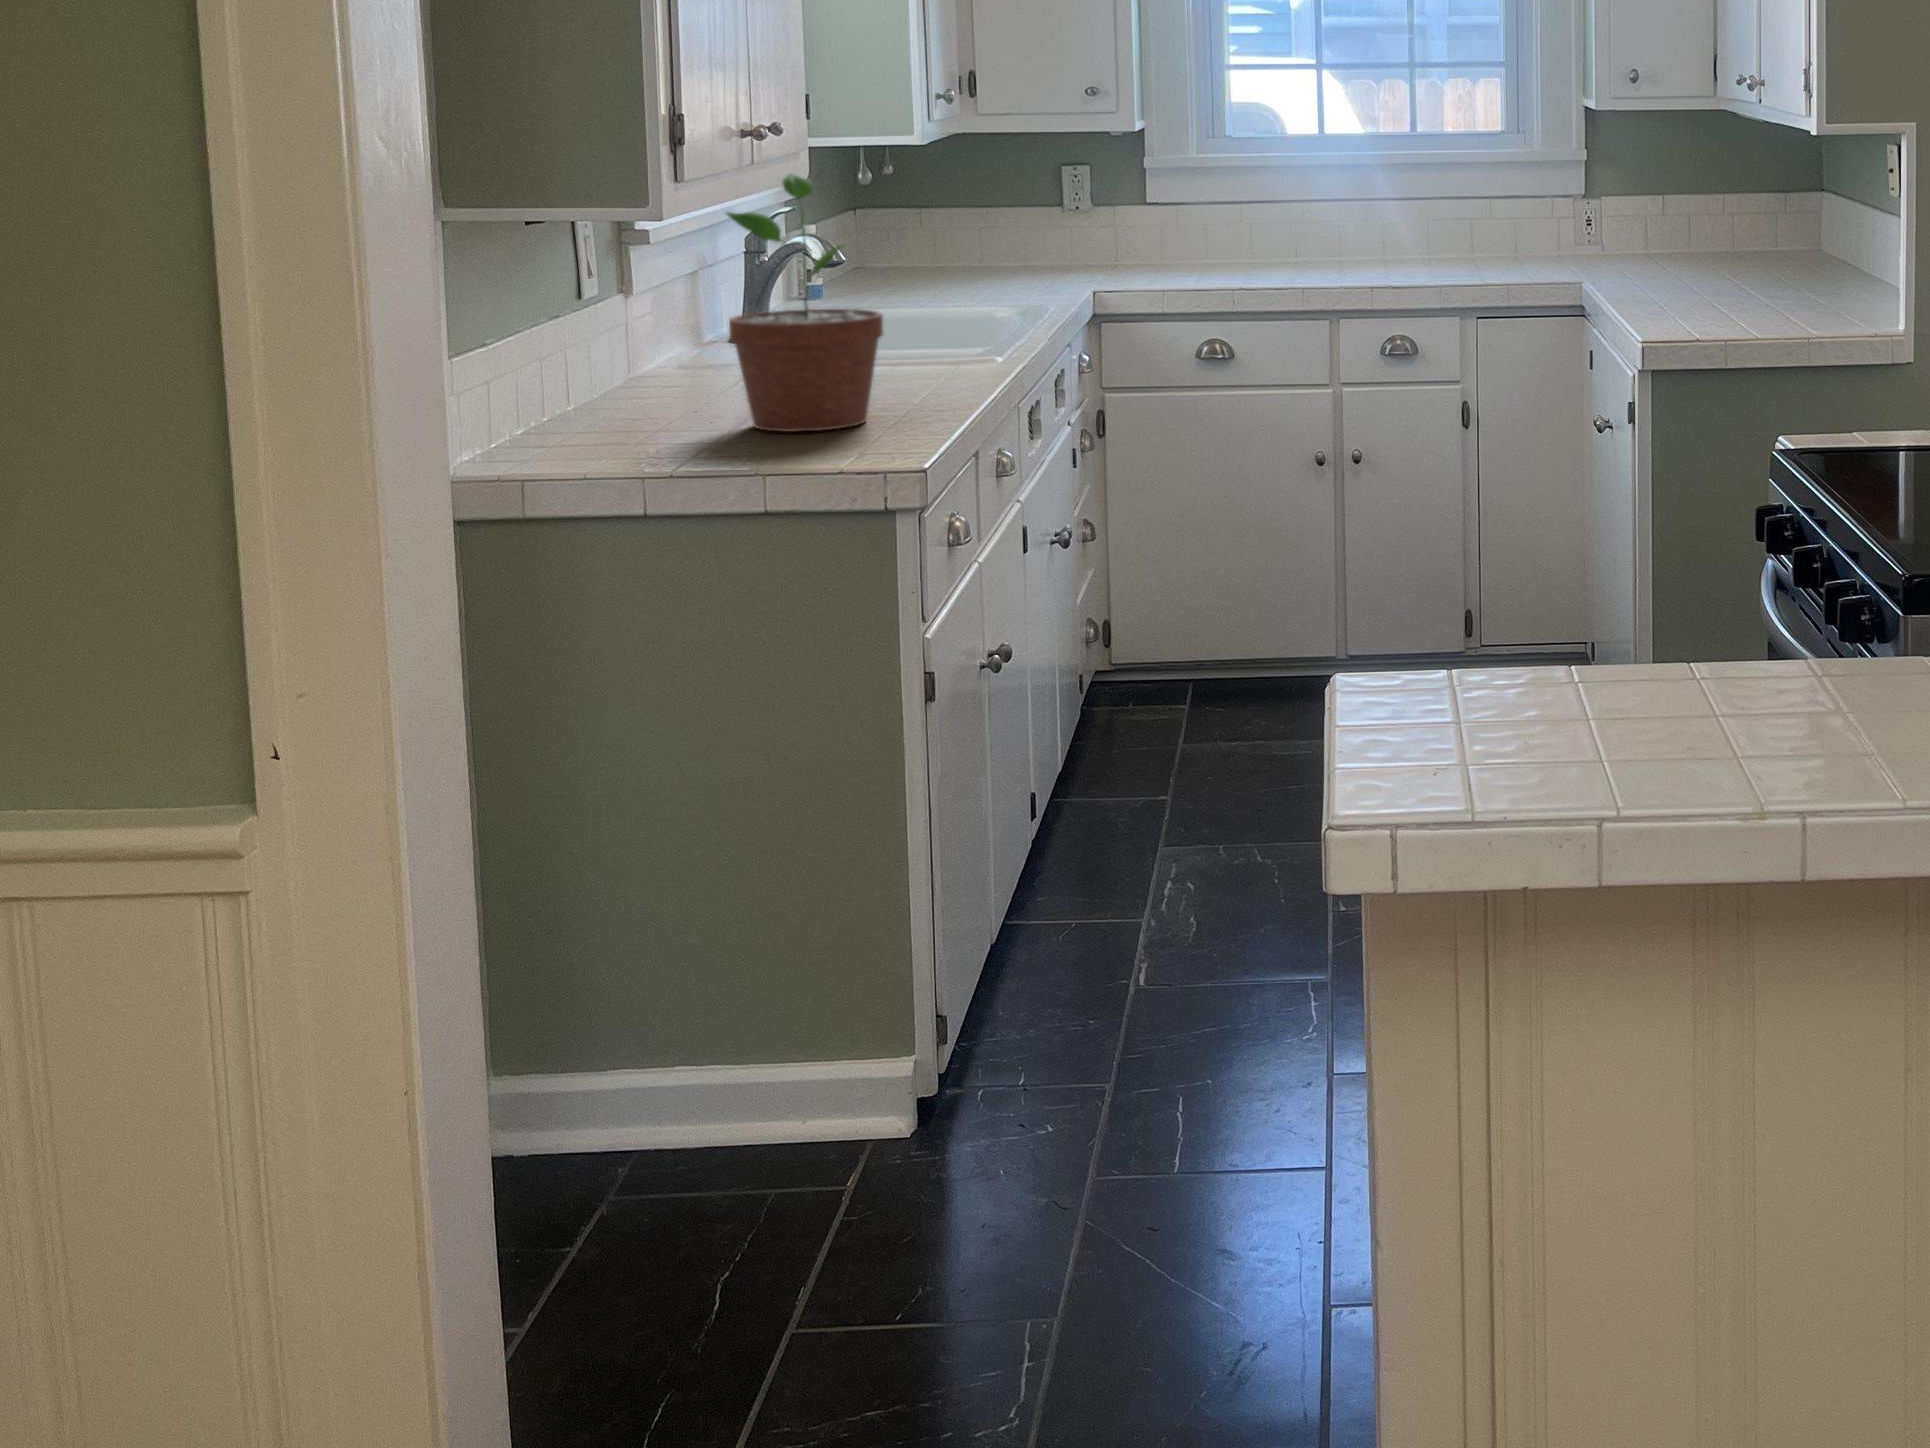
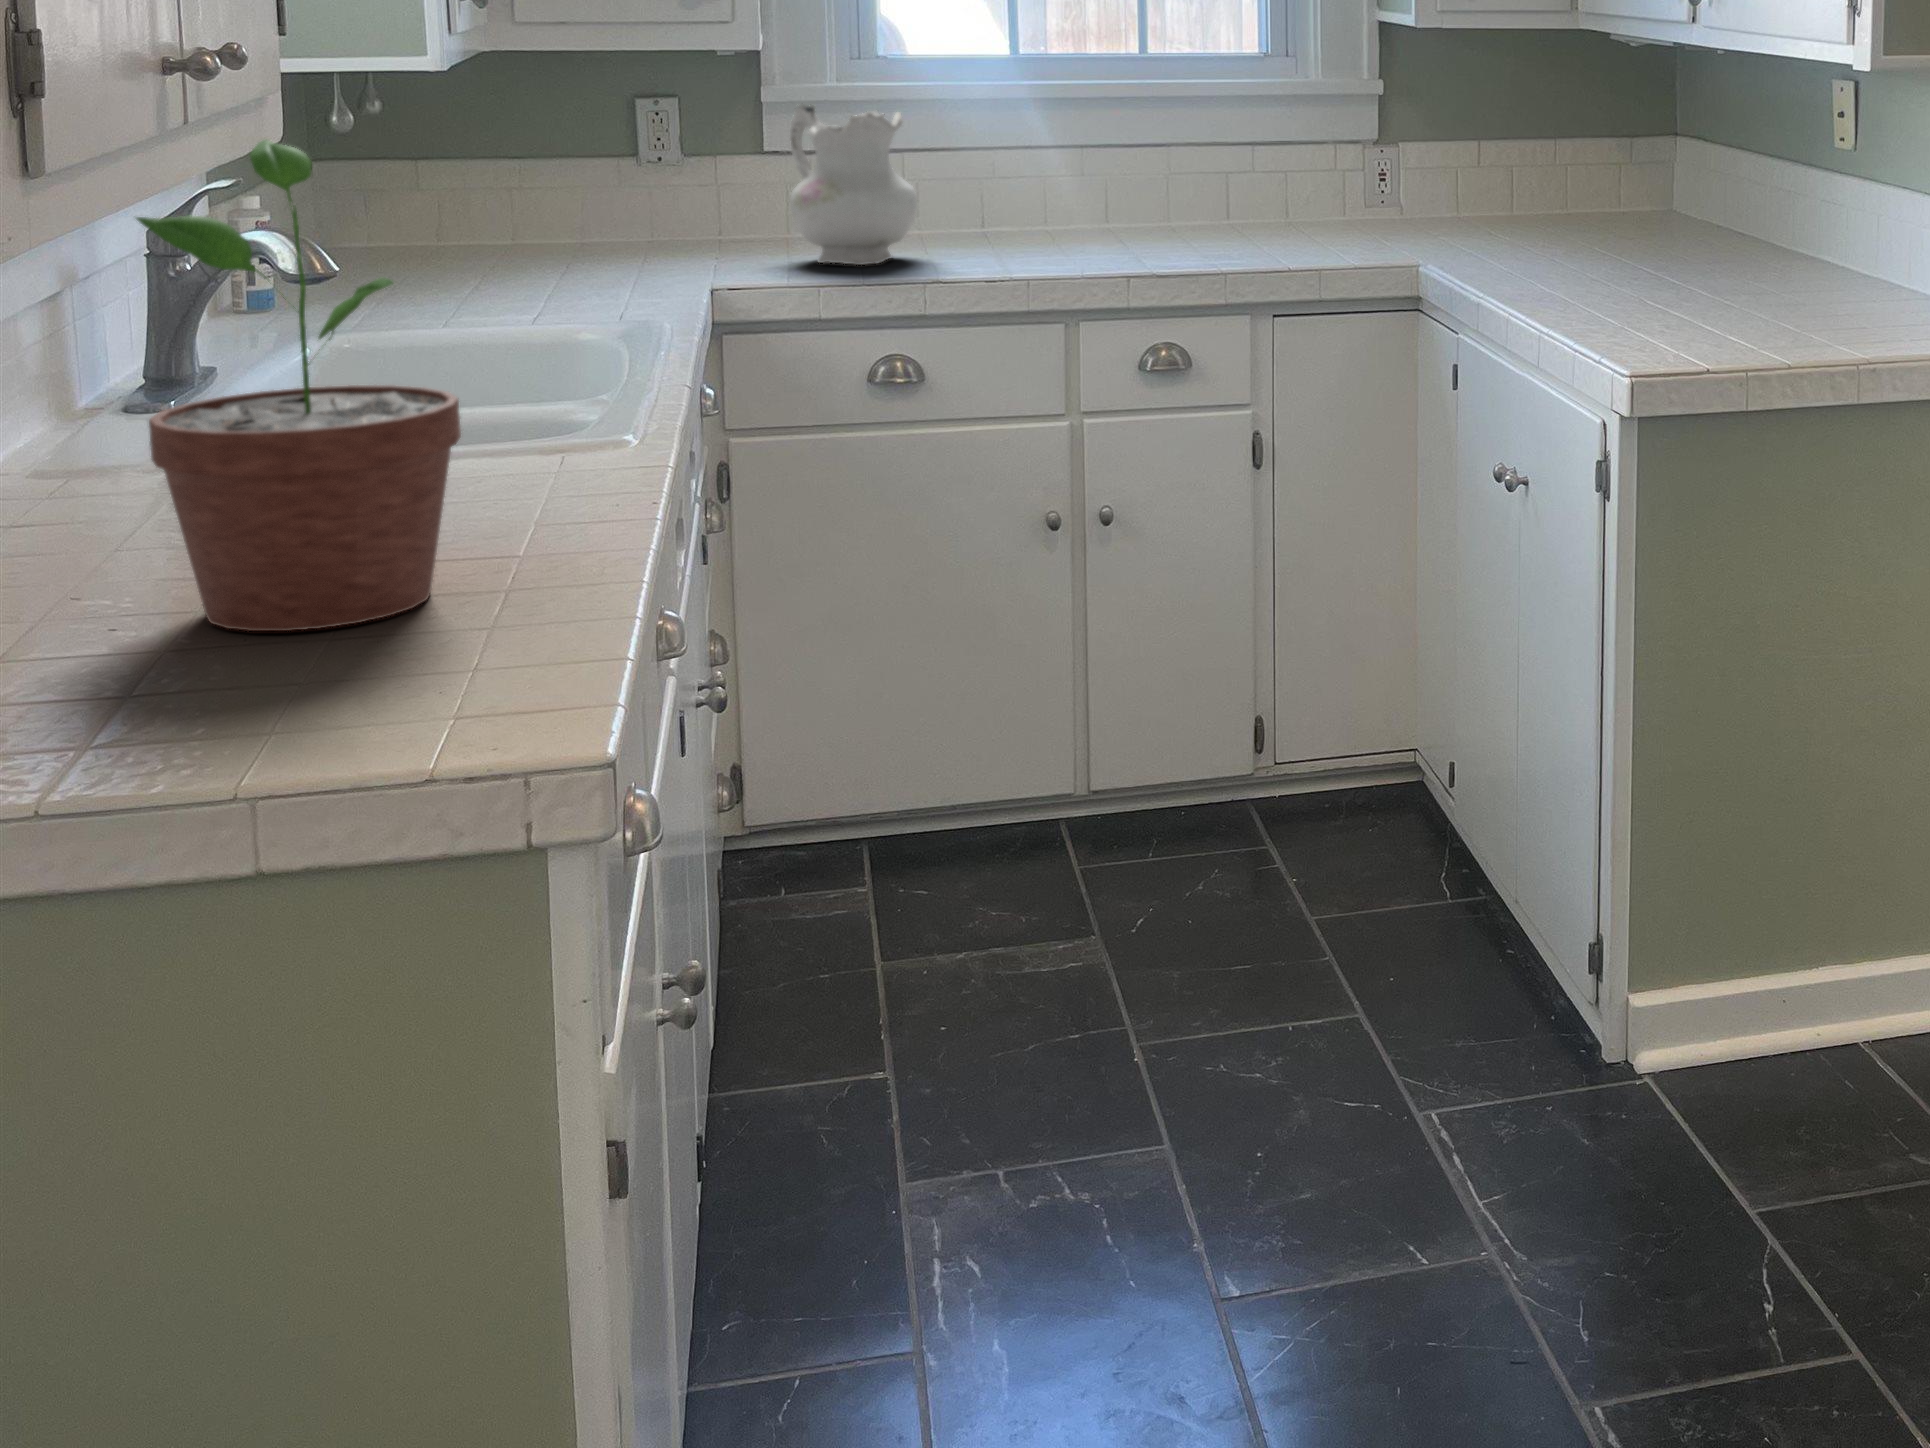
ceramic pitcher: none [1153,168,1238,279] -> present [790,104,917,265]

